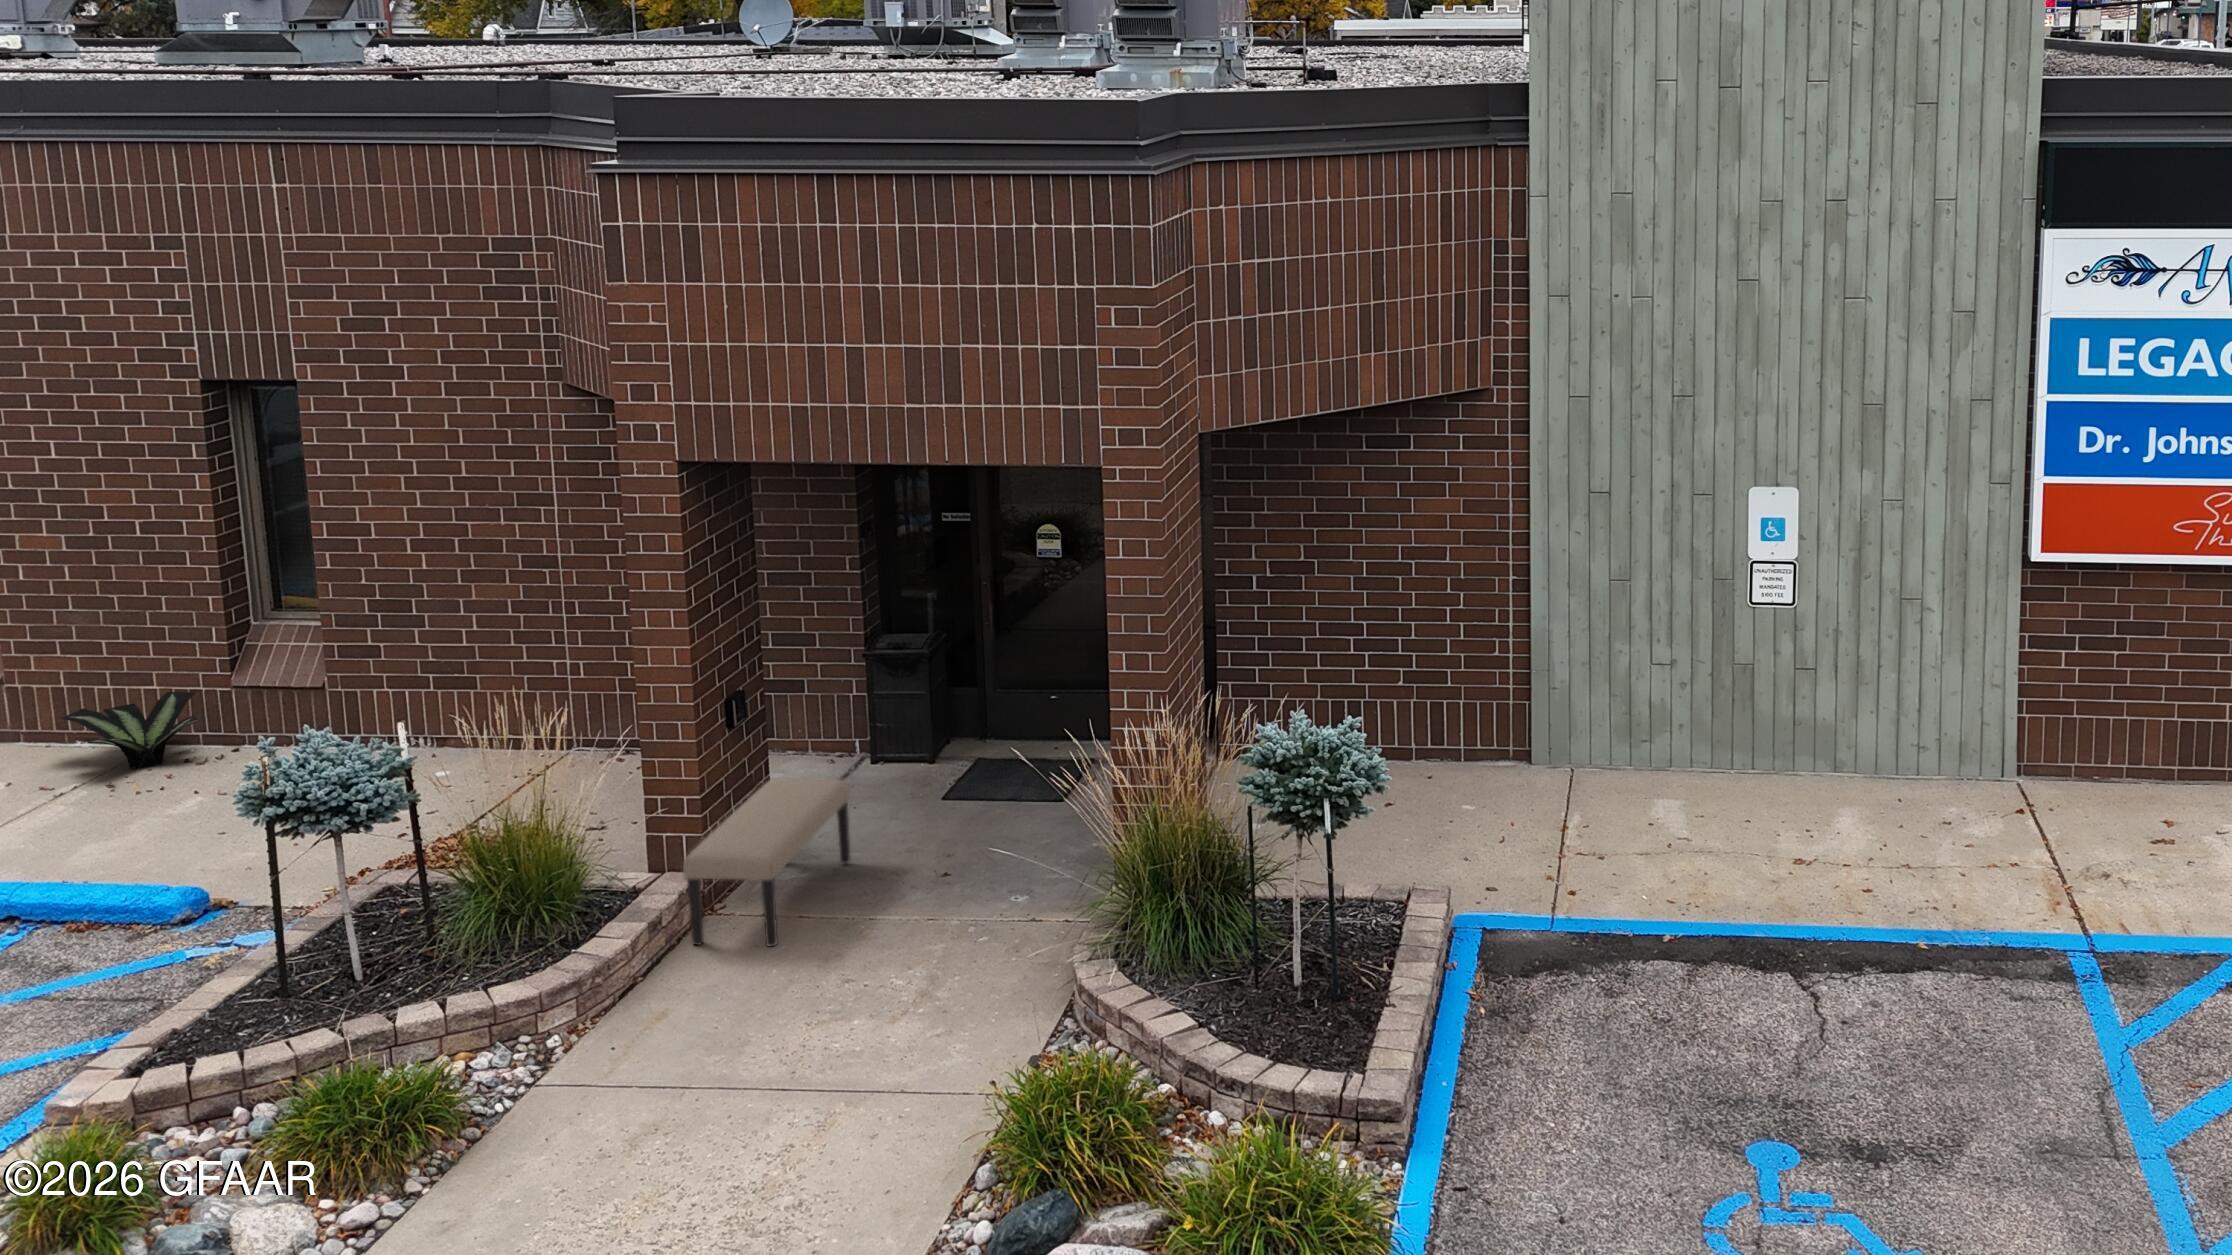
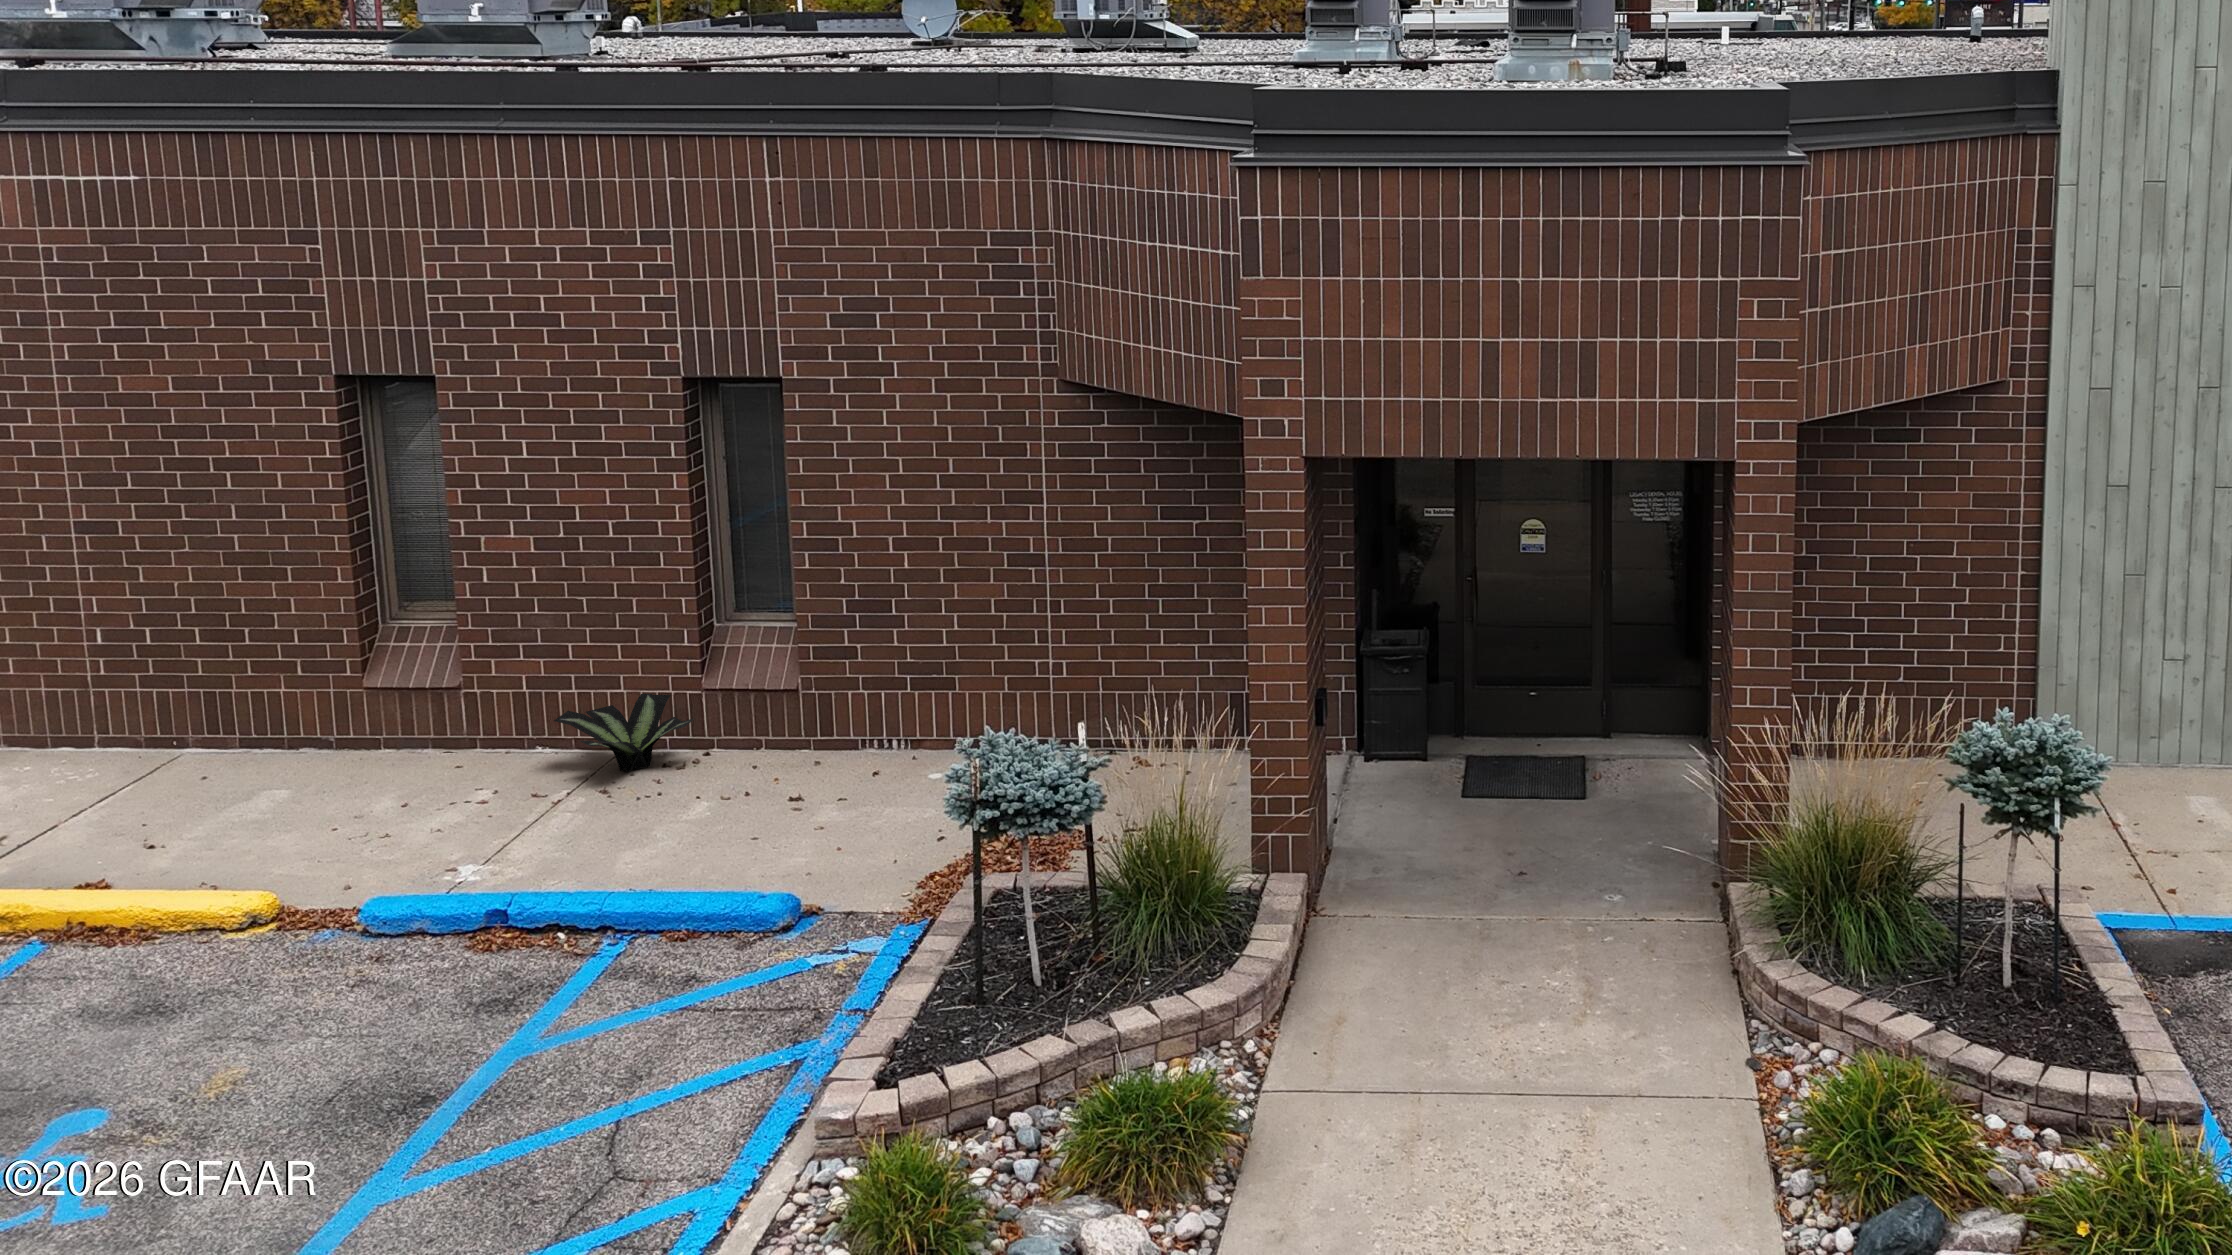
bench: present [683,778,850,947] -> none [1315,779,1422,950]

